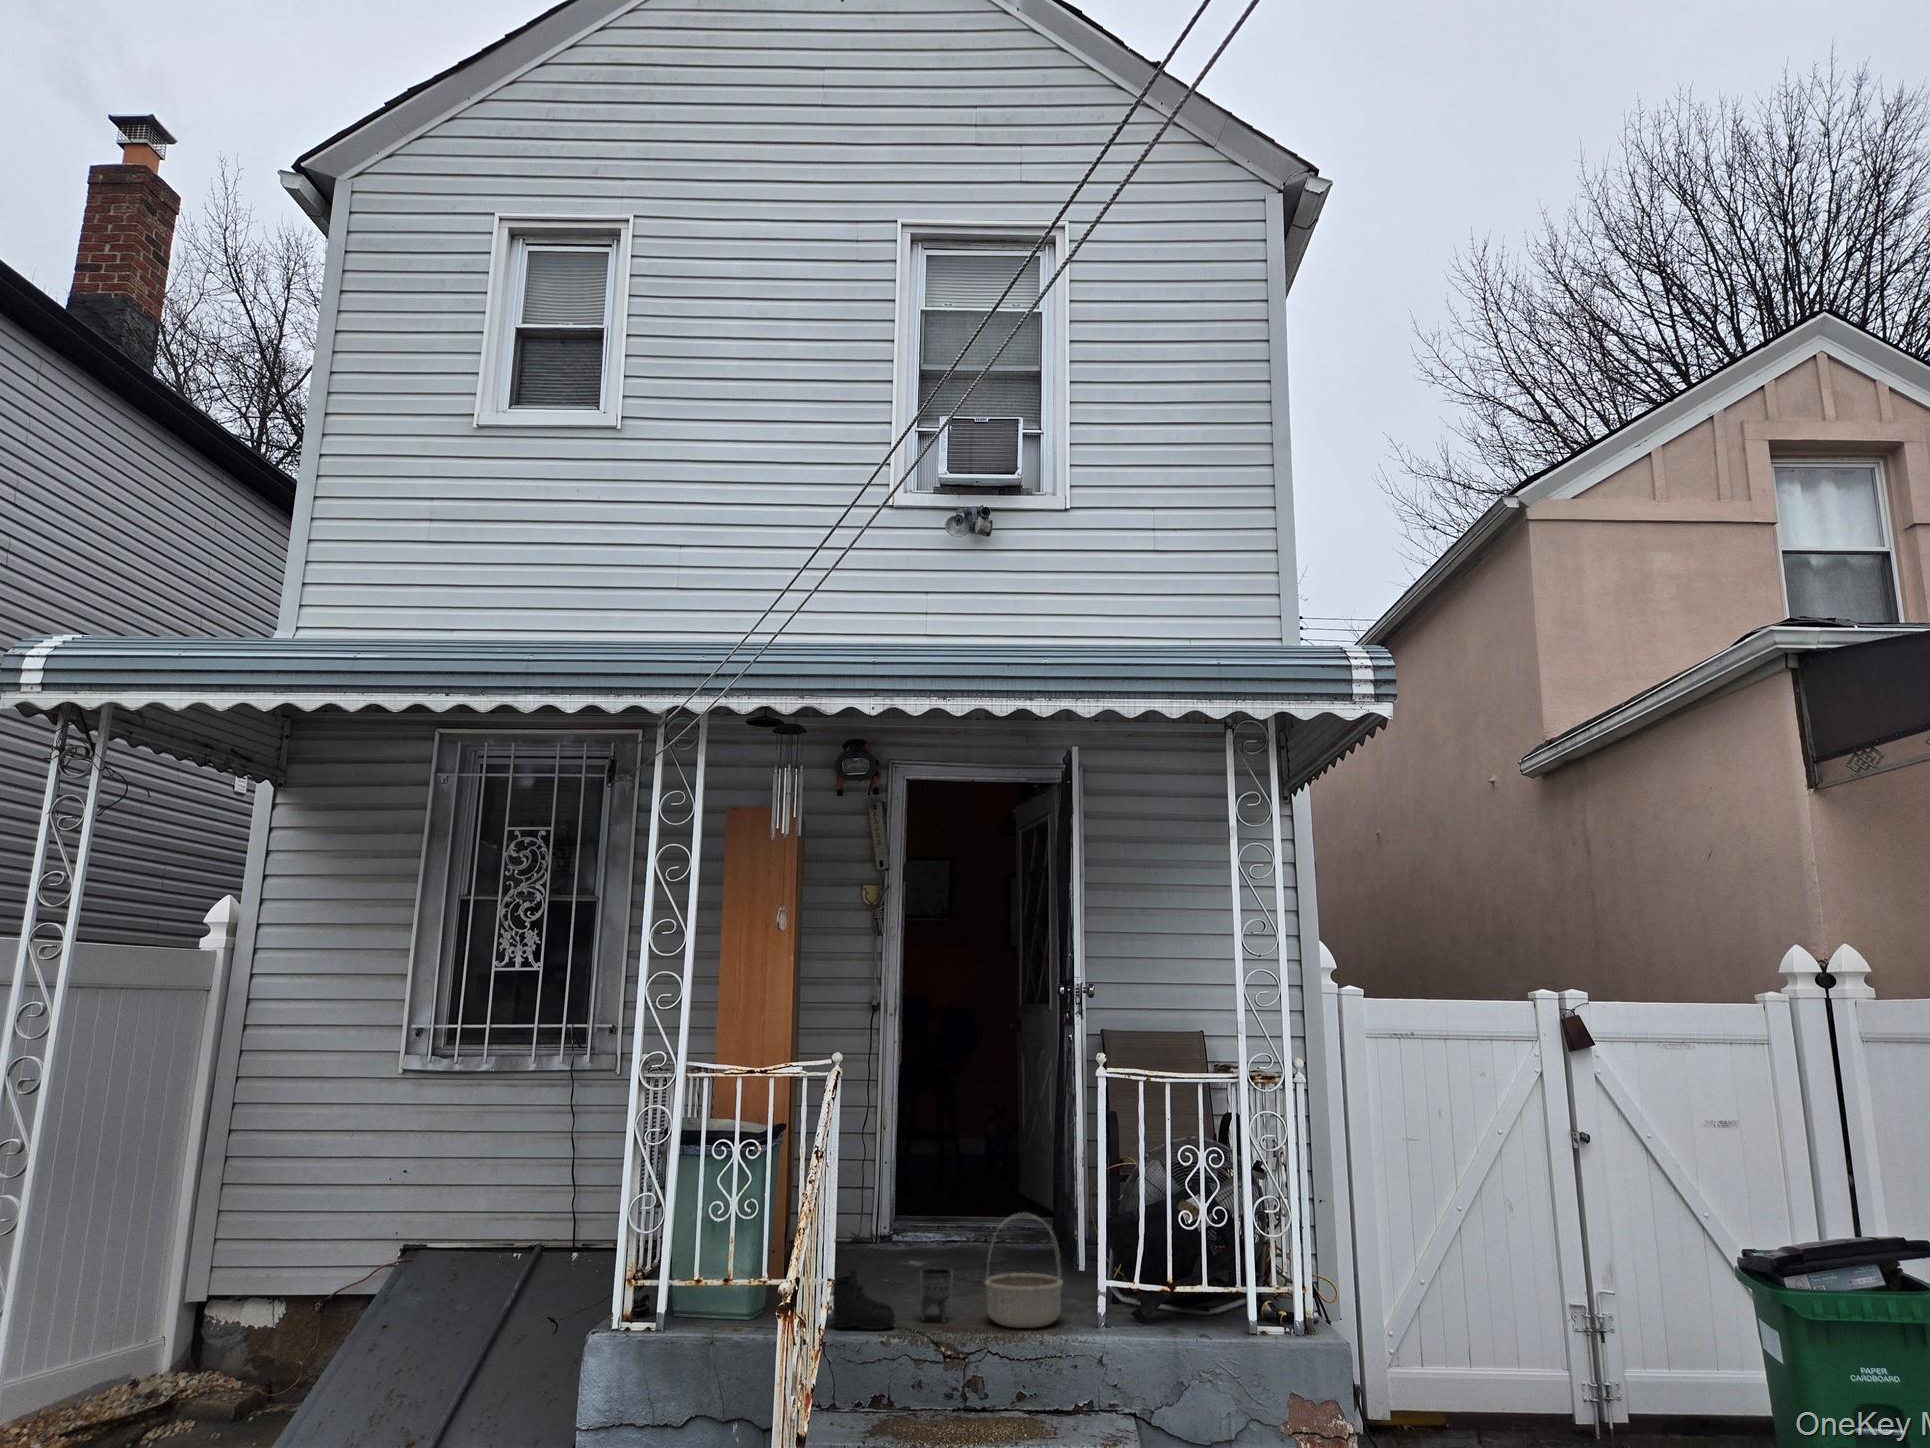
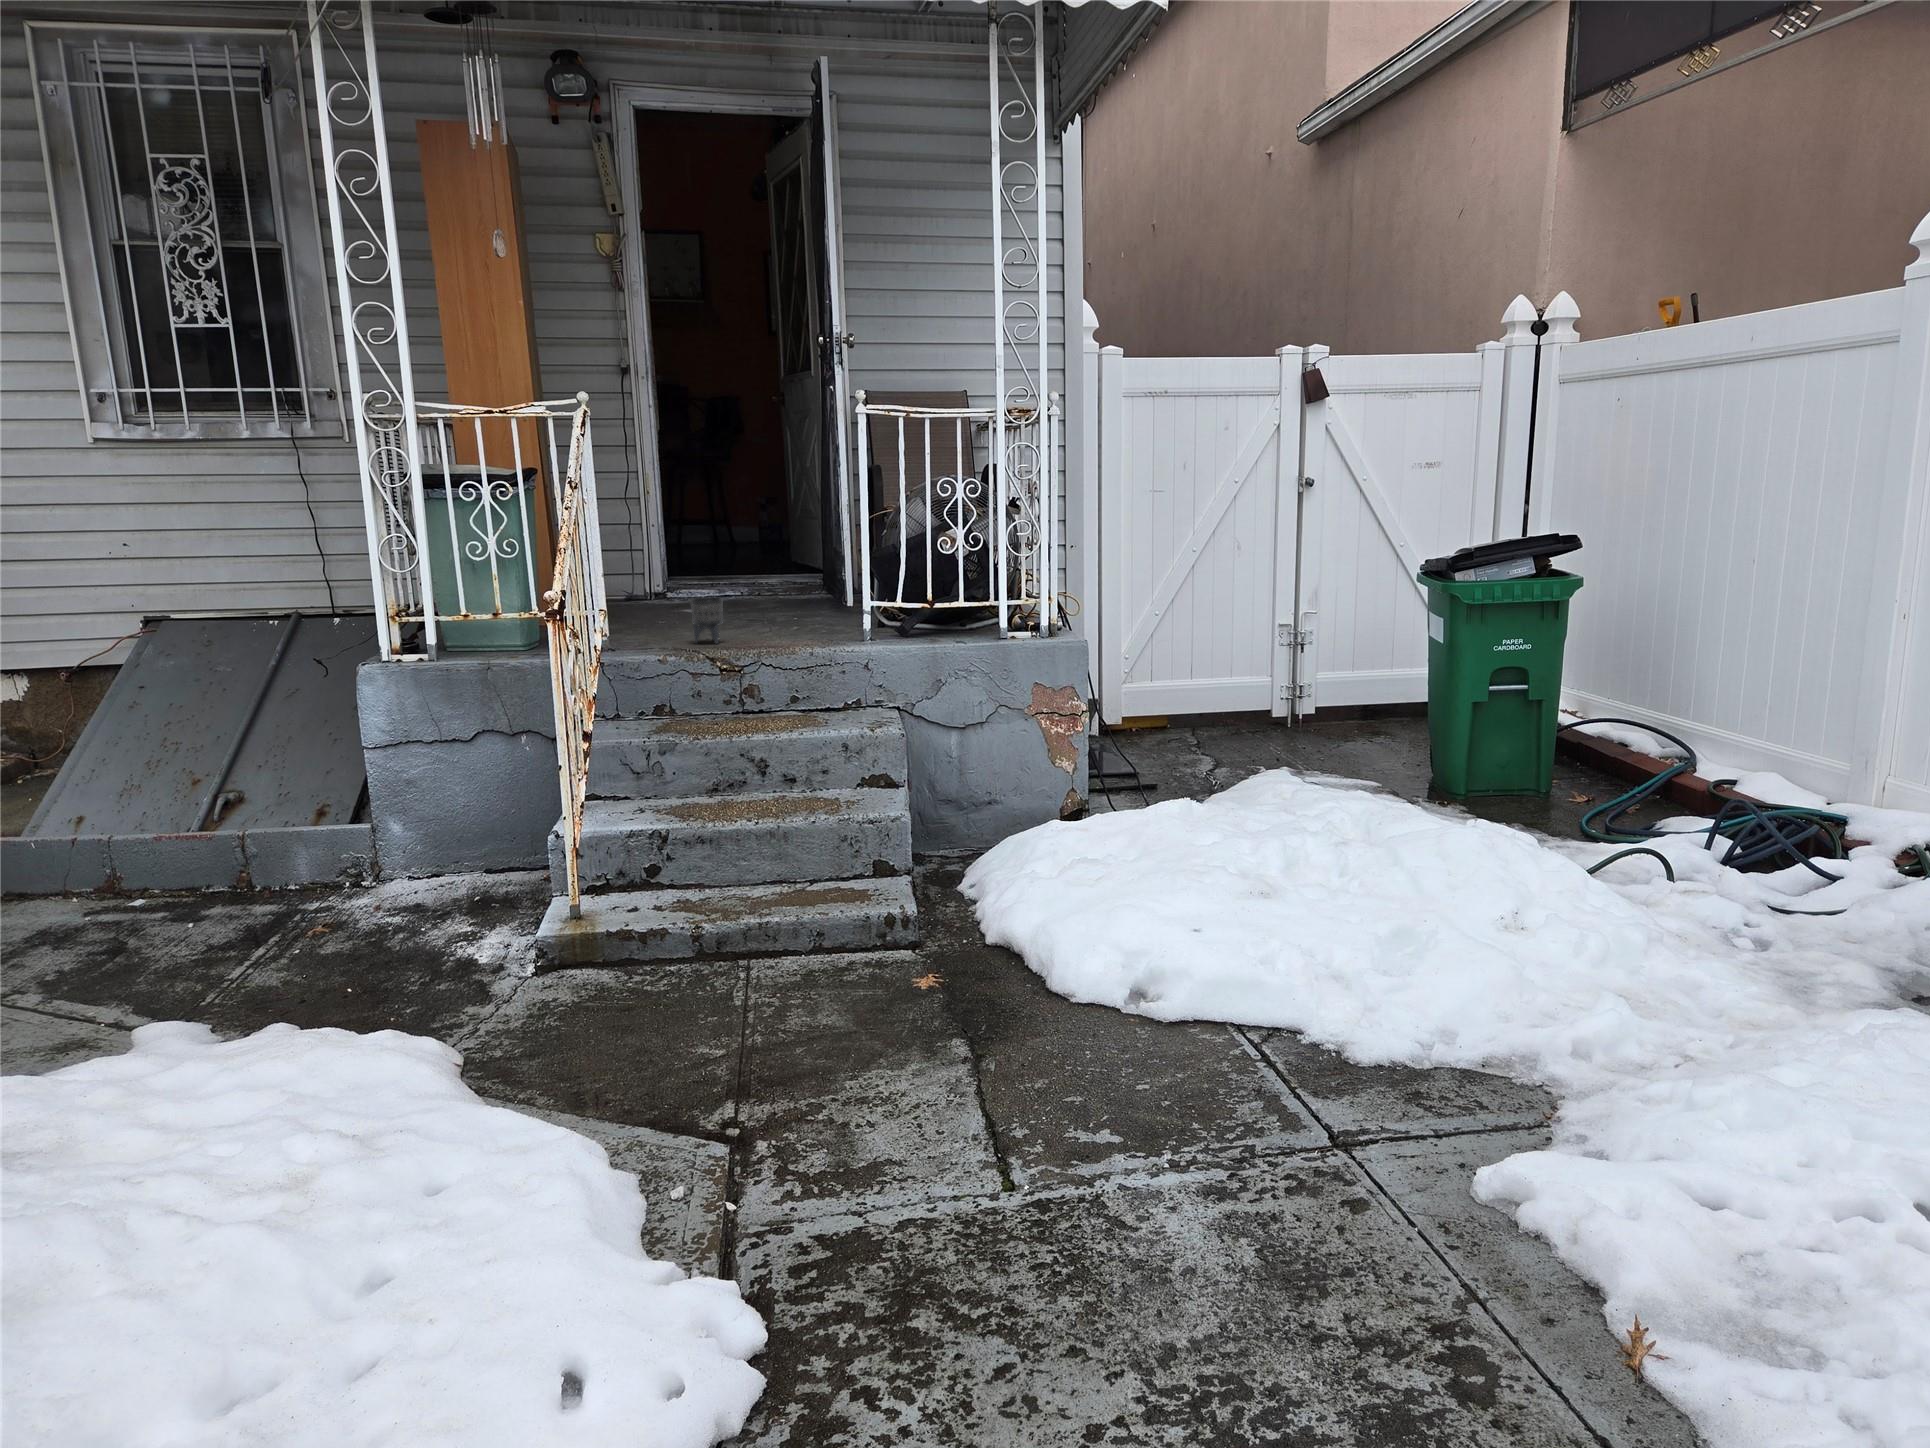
basket: present [985,1214,1063,1328] -> none [754,542,830,644]
boots: present [831,1271,895,1330] -> none [602,600,670,650]

